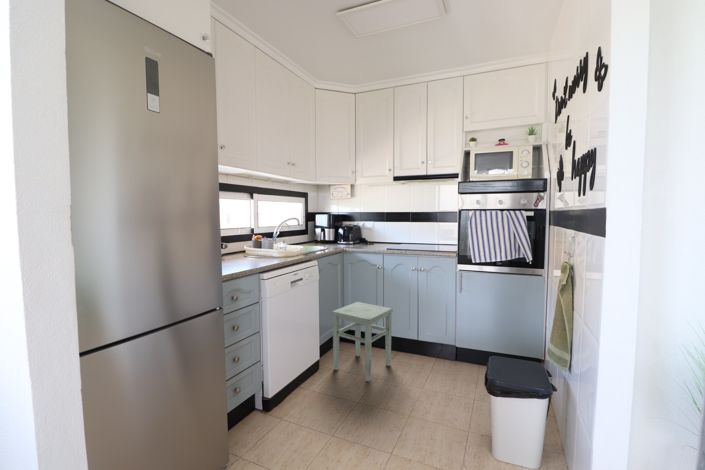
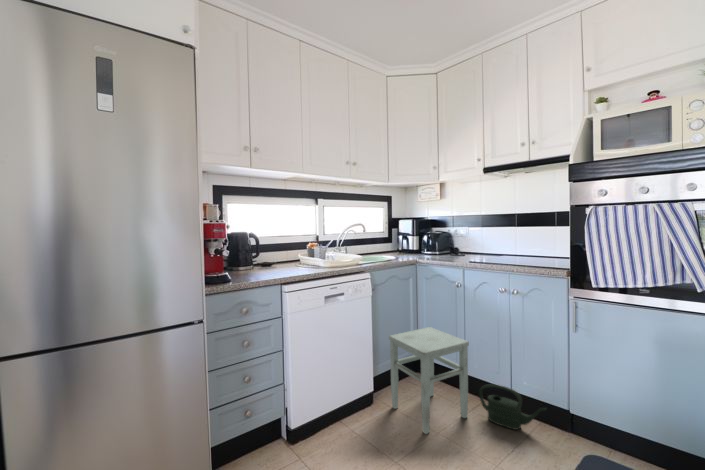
watering can: none [397,337,443,366] -> present [479,384,546,430]

